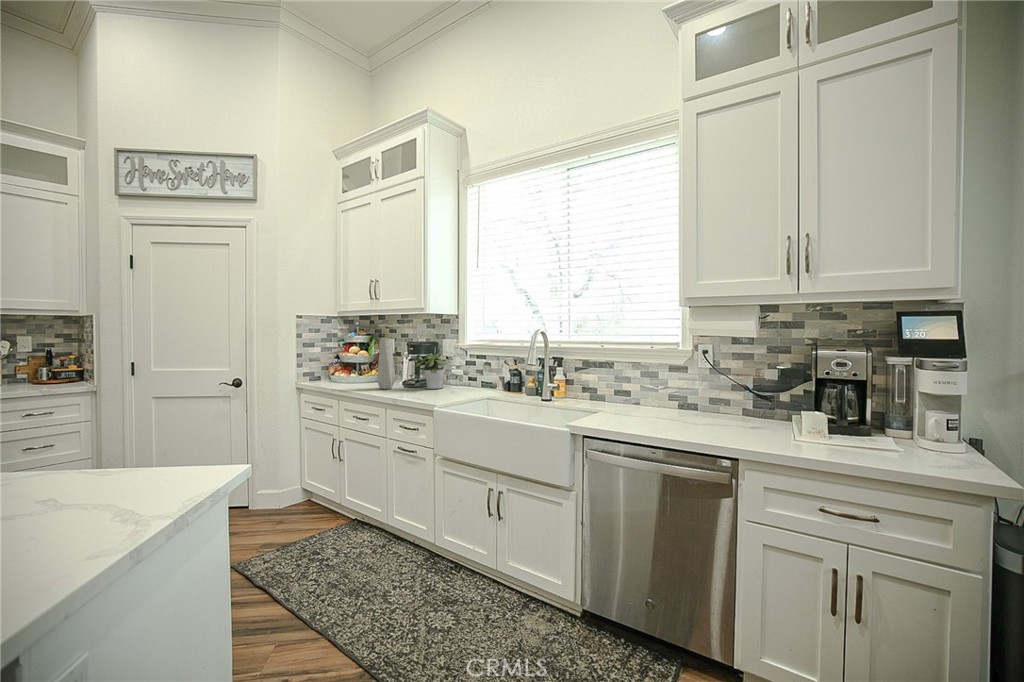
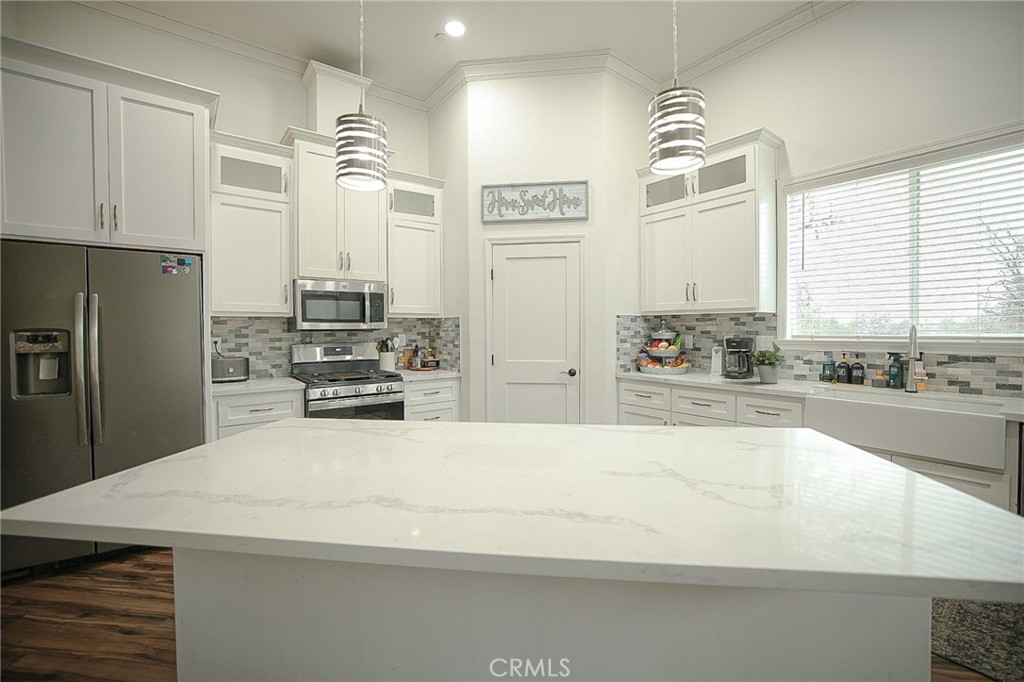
vase: present [377,339,396,389] -> none [710,337,728,382]

